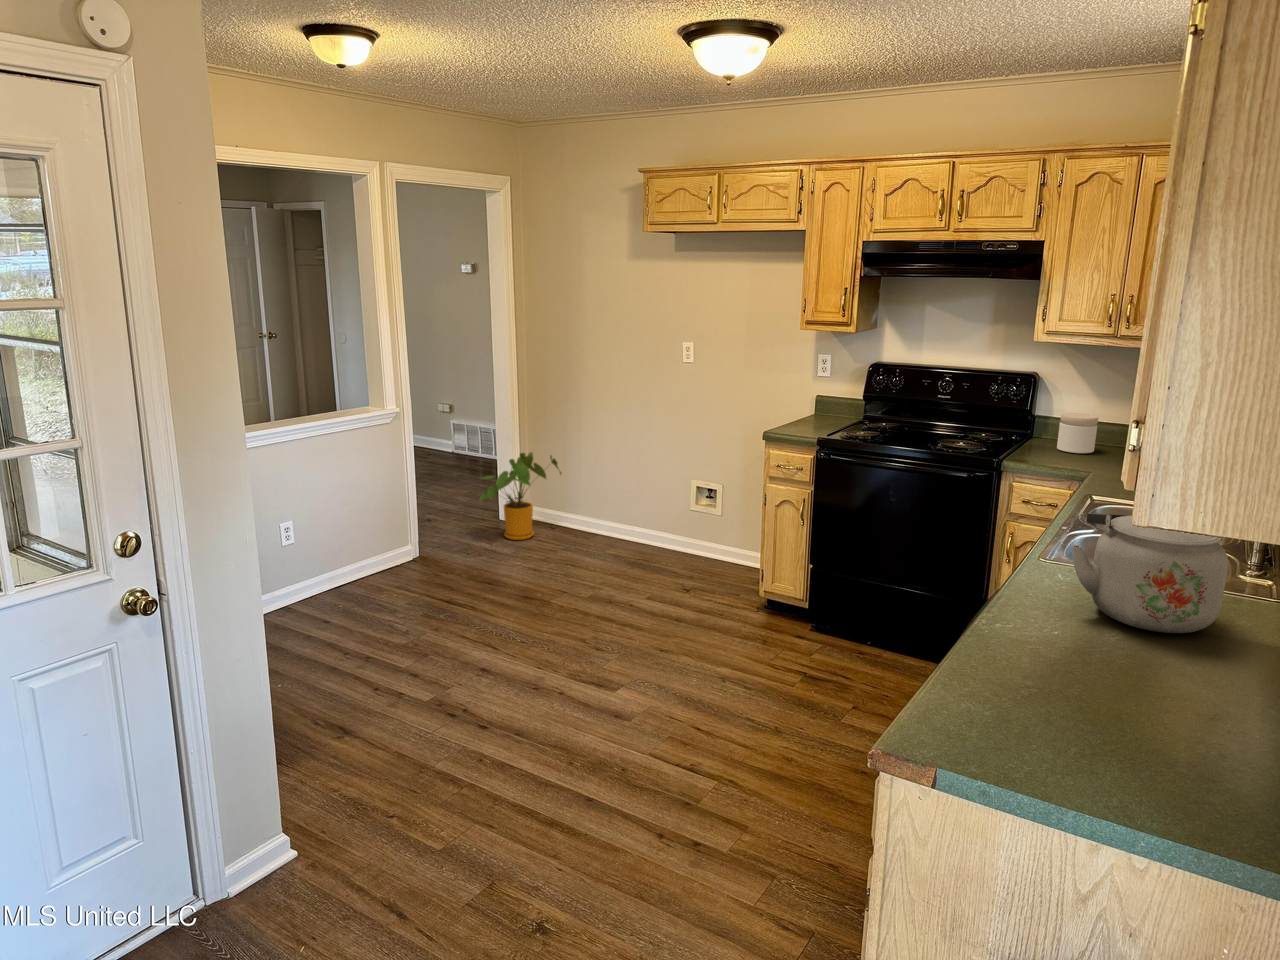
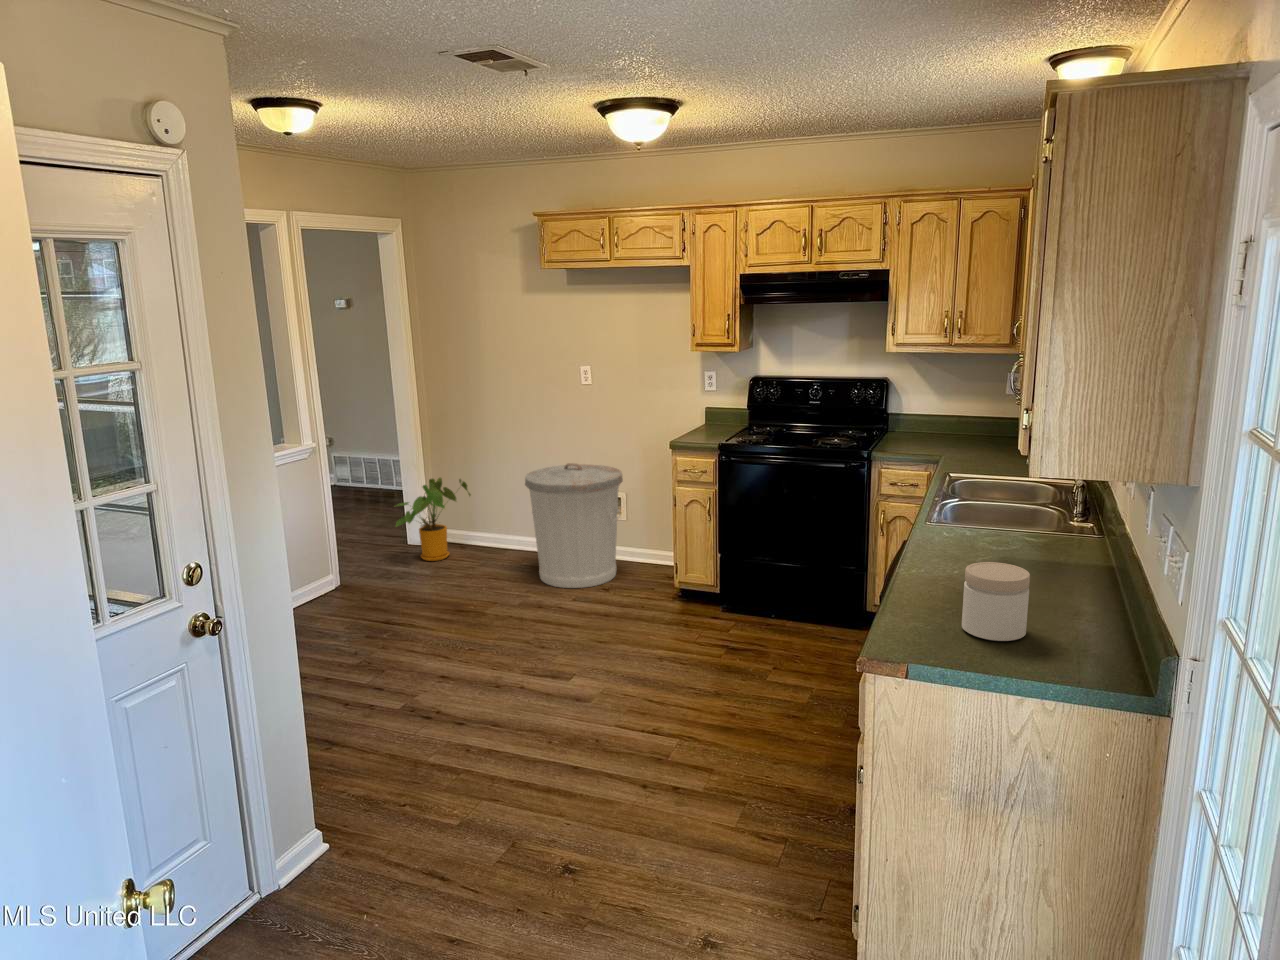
jar: present [1057,413,1098,453] -> present [962,562,1030,641]
trash can: none [609,448,717,586] -> present [525,463,623,588]
kettle: present [1072,513,1228,633] -> none [959,475,1067,563]

